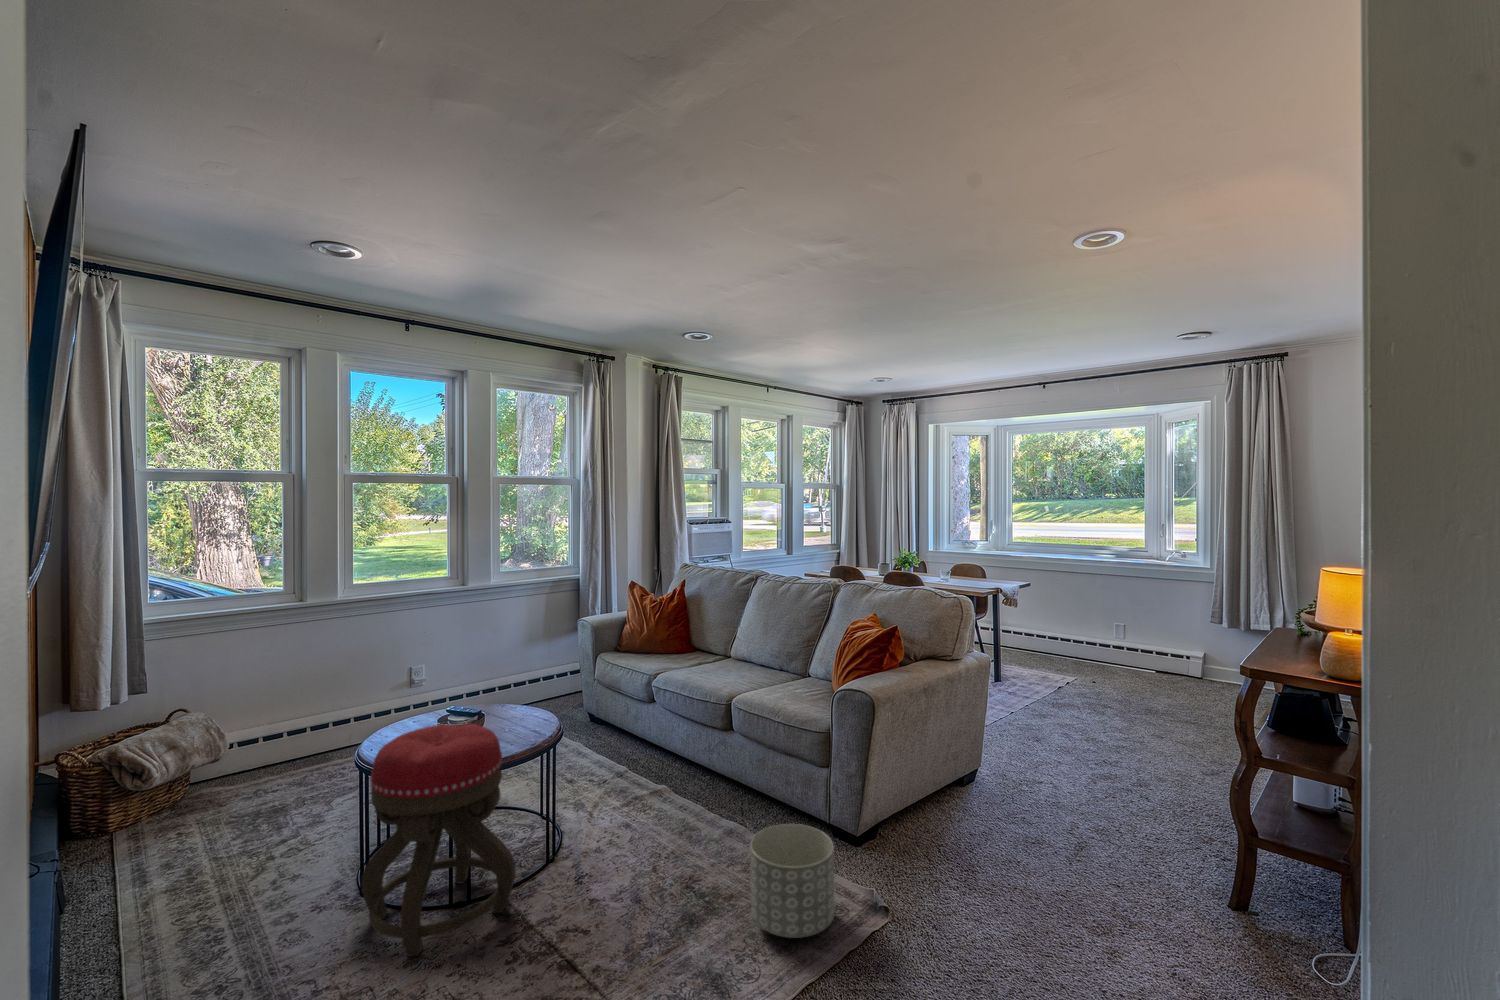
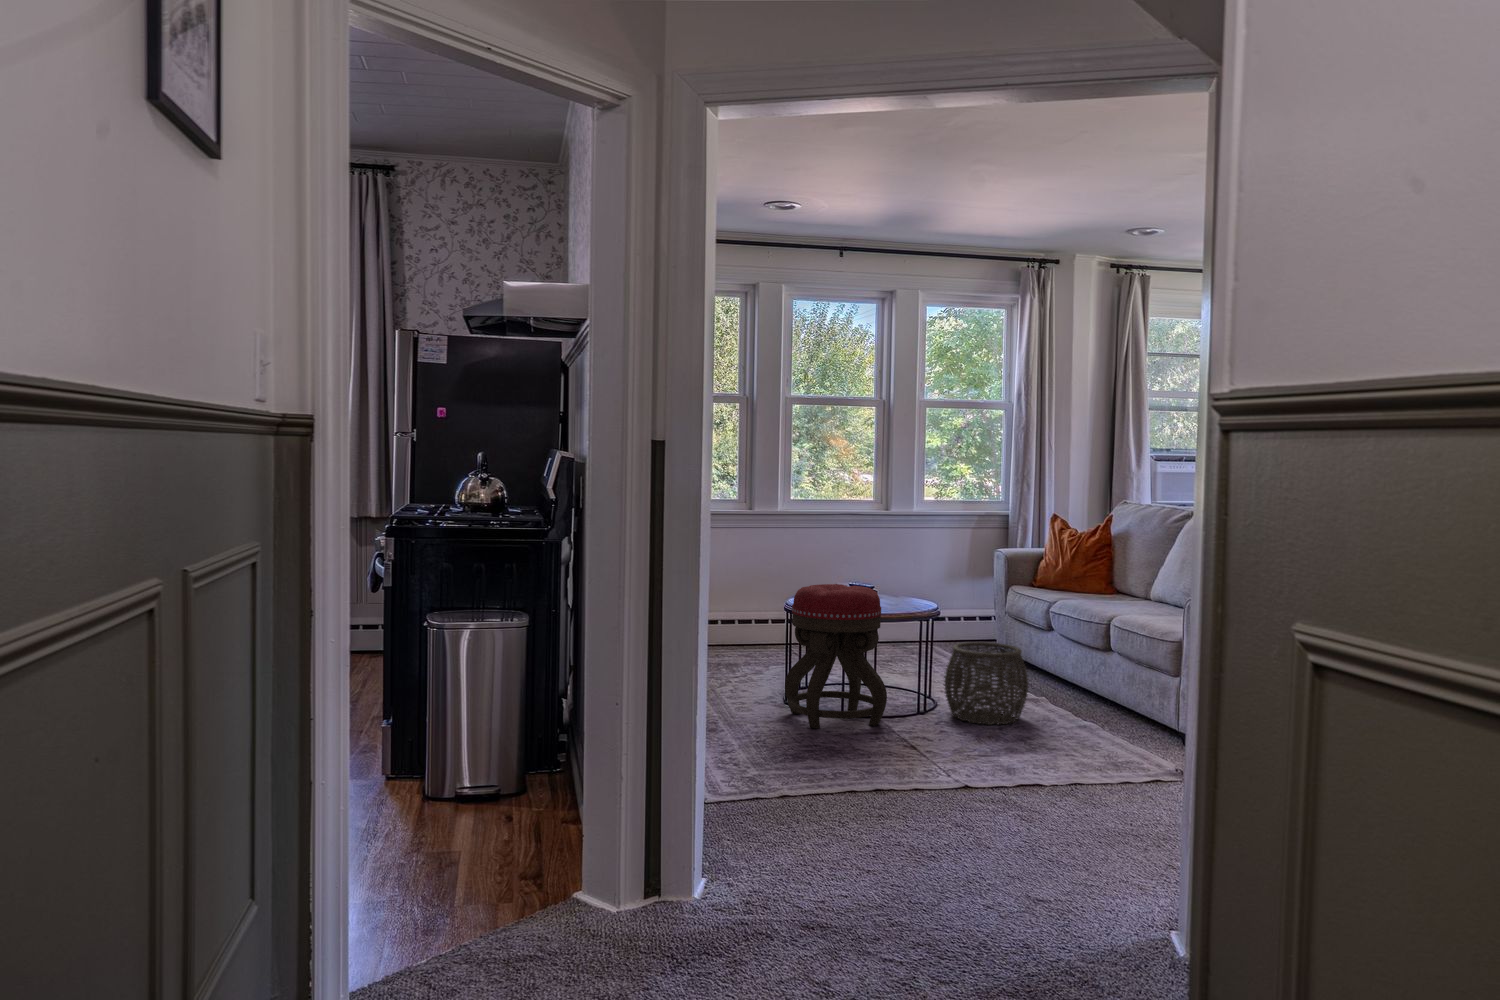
woven basket: none [576,750,672,863] -> present [944,642,1029,725]
planter: present [750,824,834,938] -> none [1057,694,1133,773]

